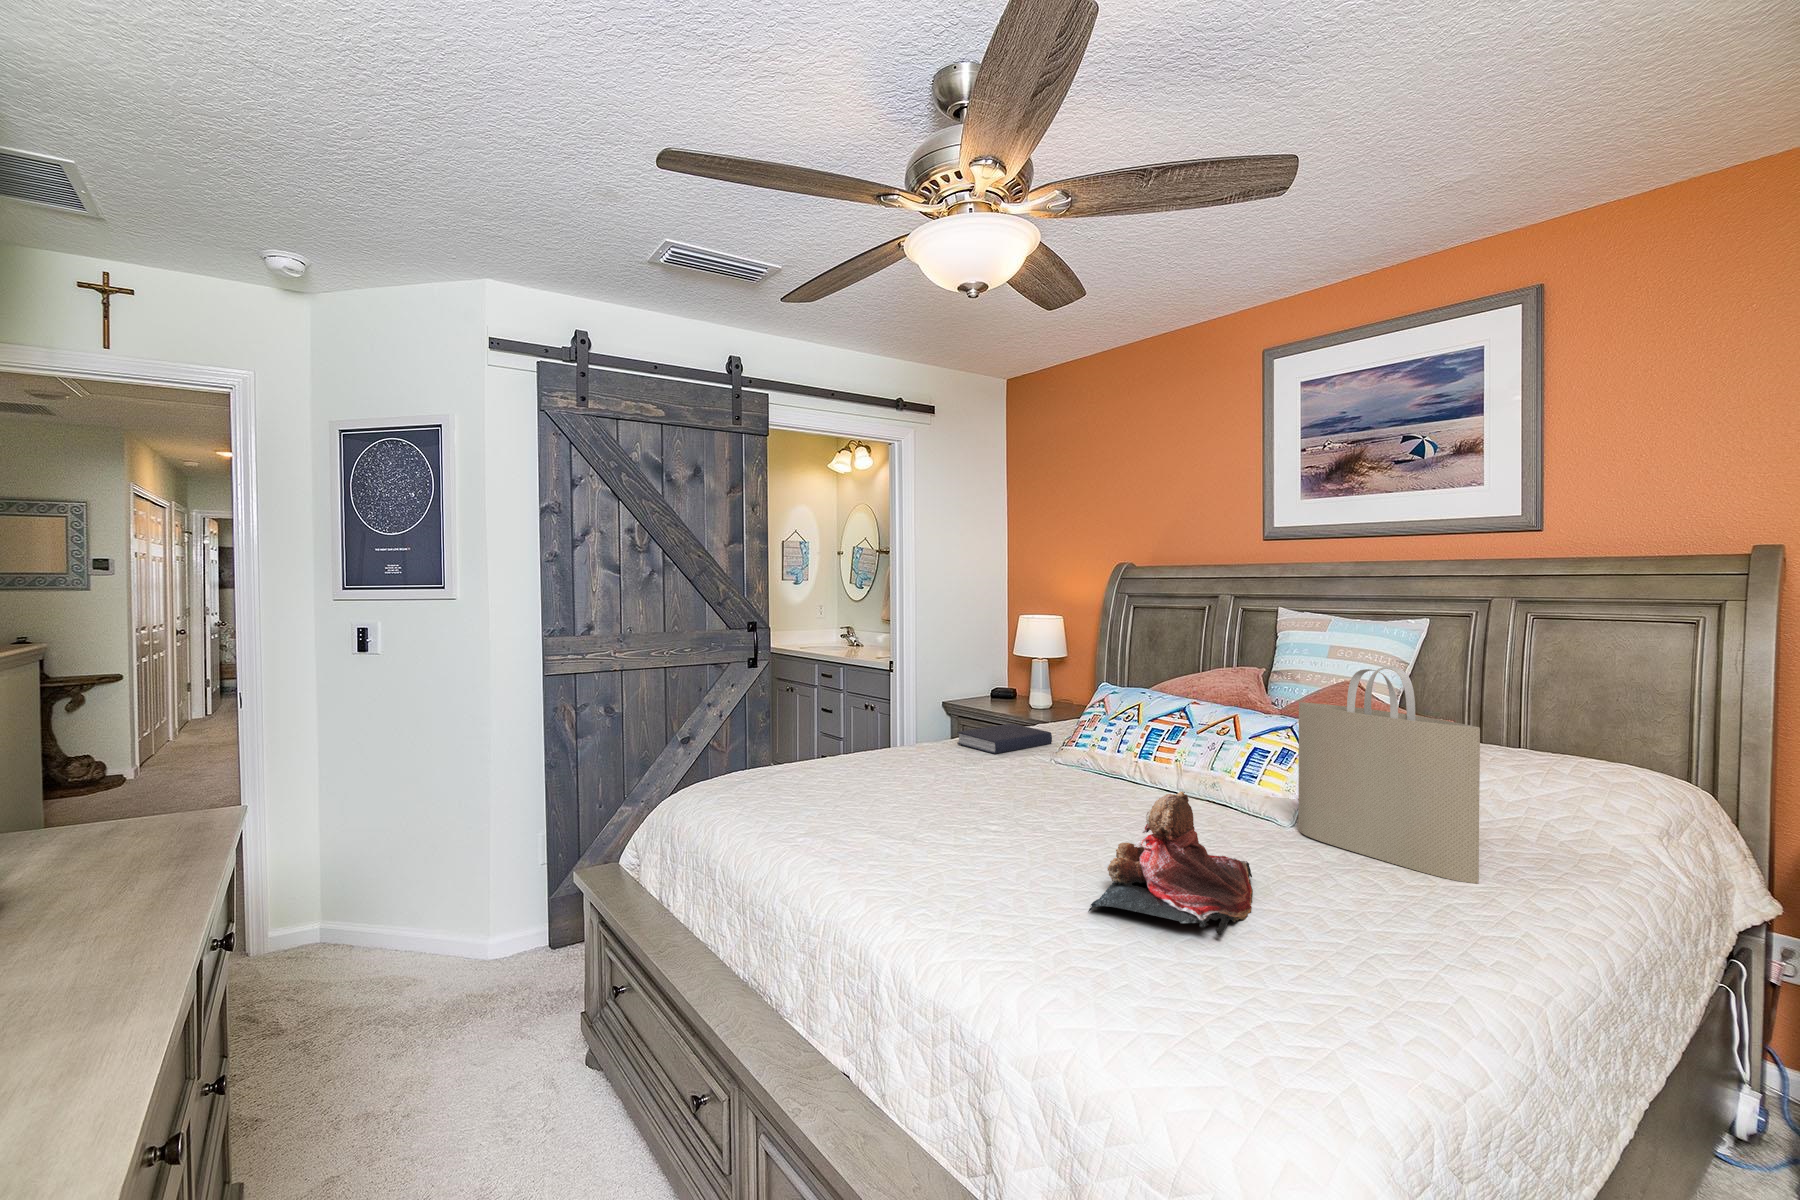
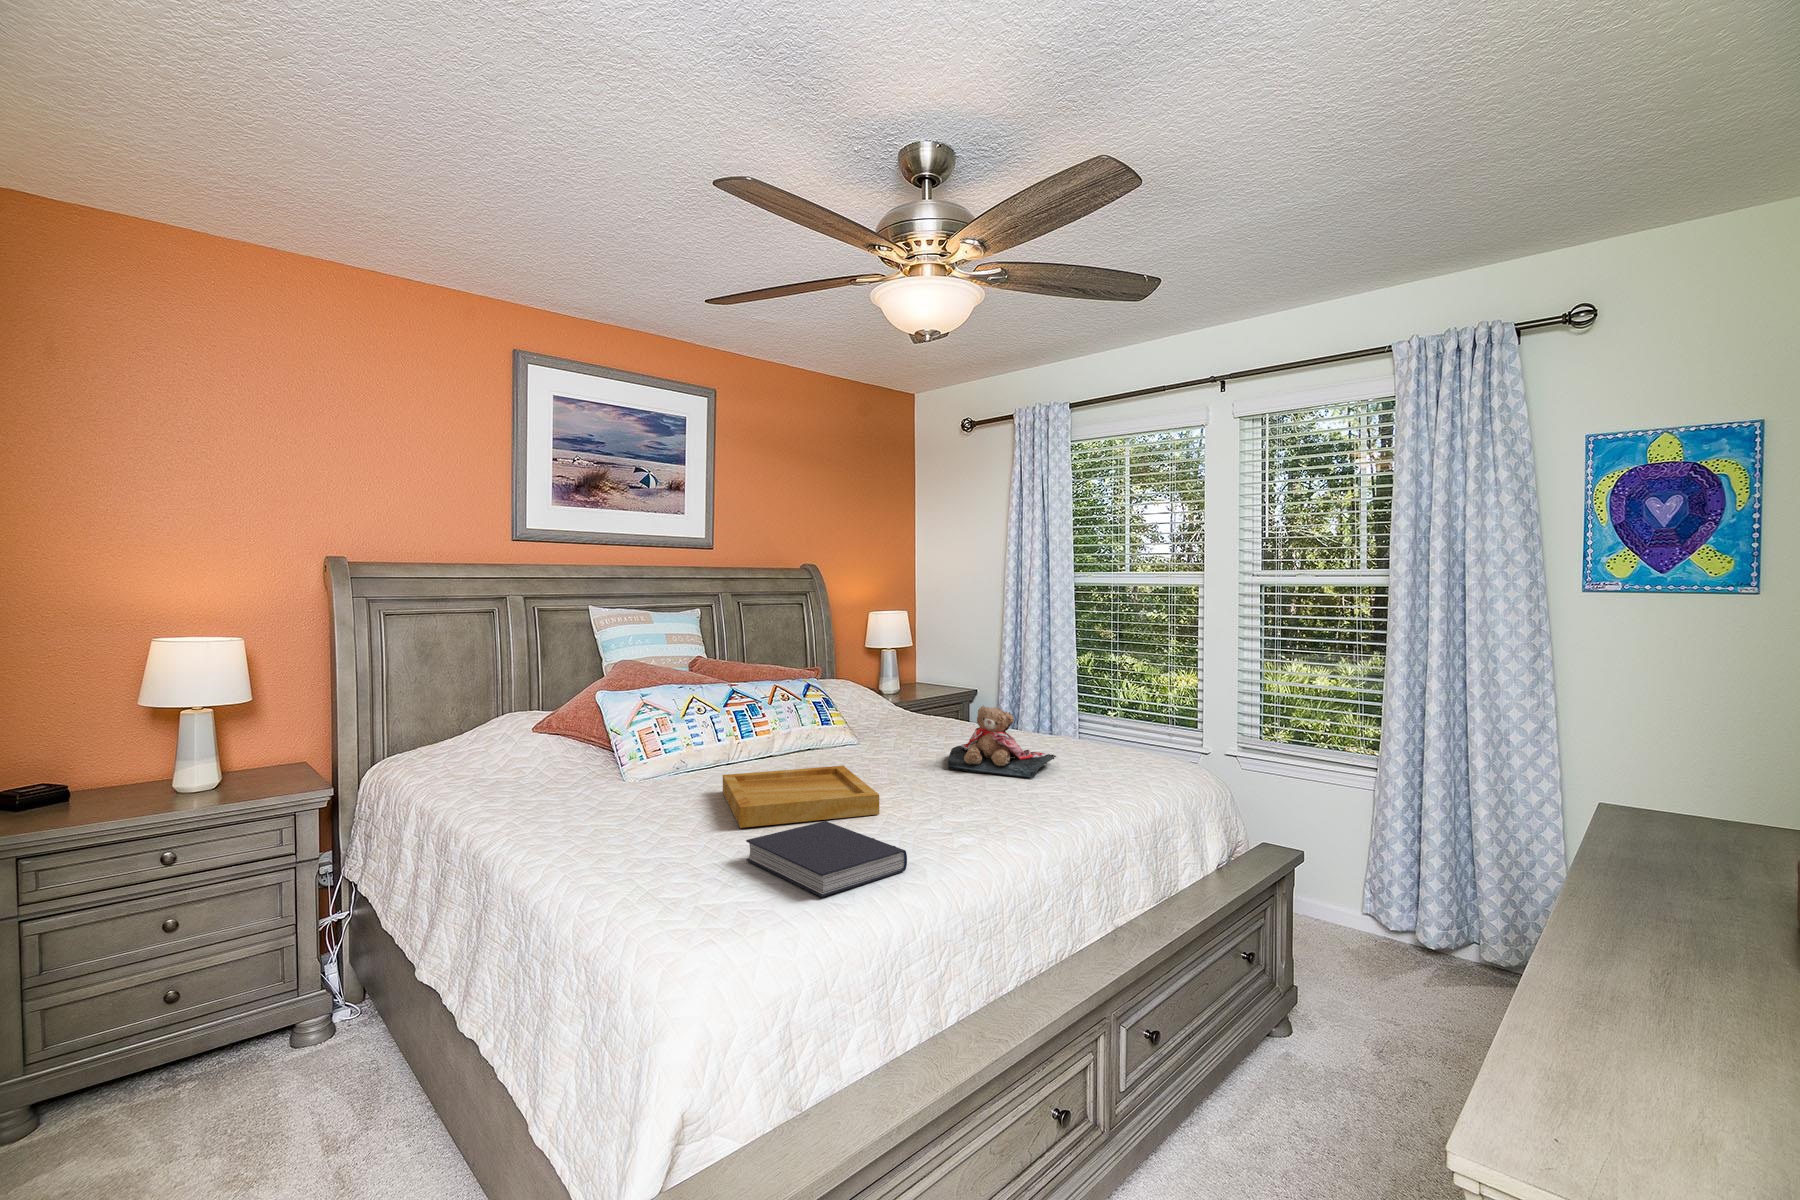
tote bag: present [1298,667,1480,884] -> none [877,629,953,741]
book: present [957,724,1052,754] -> present [746,821,907,897]
tray: none [894,766,1057,829] -> present [723,766,879,828]

